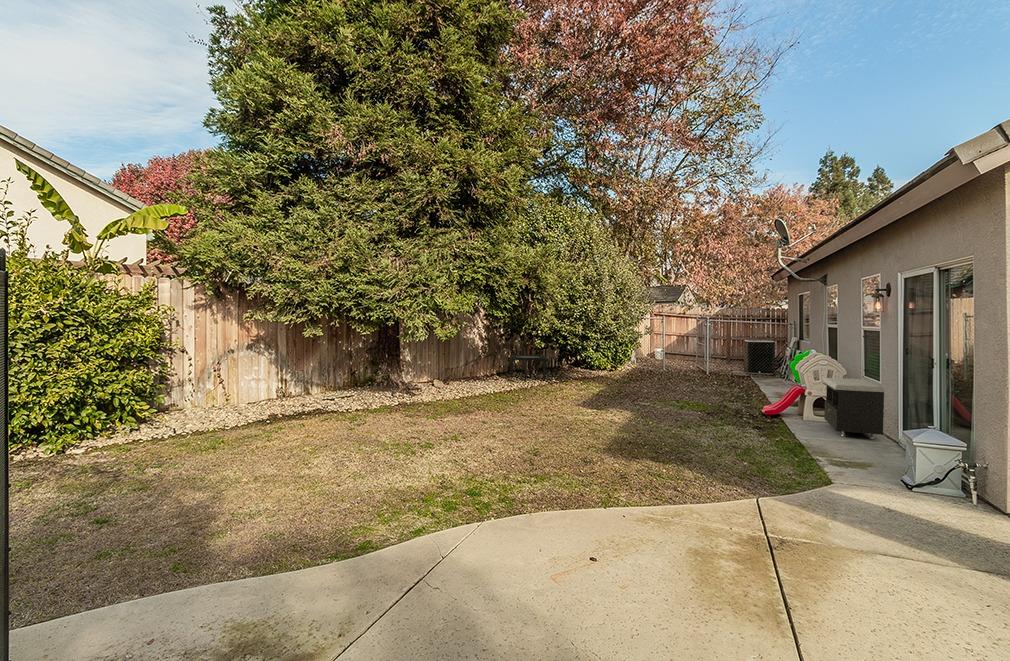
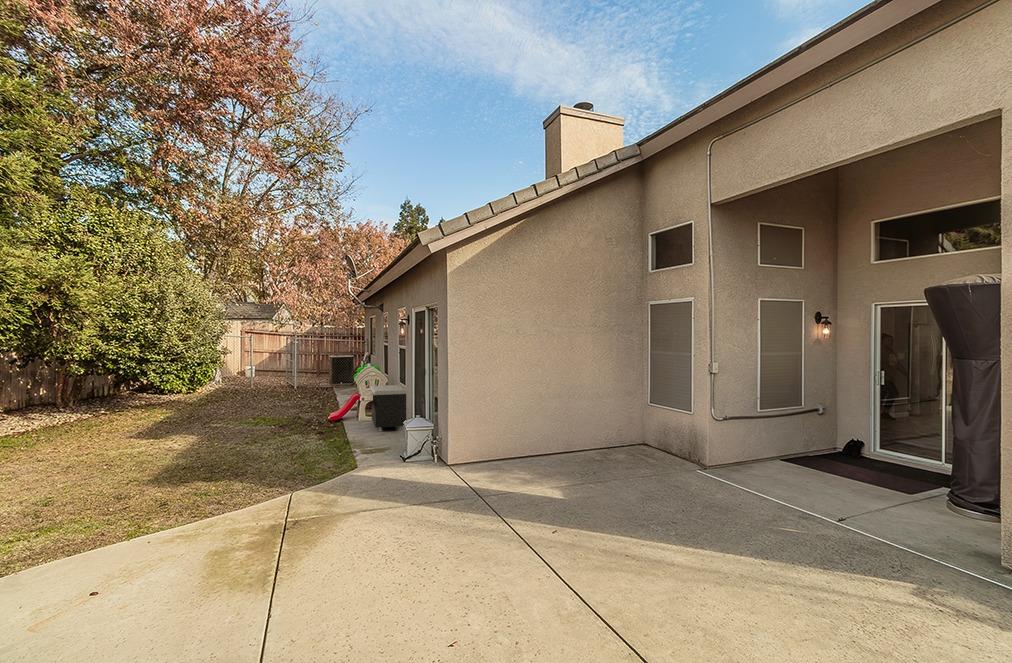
round table: present [509,355,547,380] -> none [30,383,94,416]

